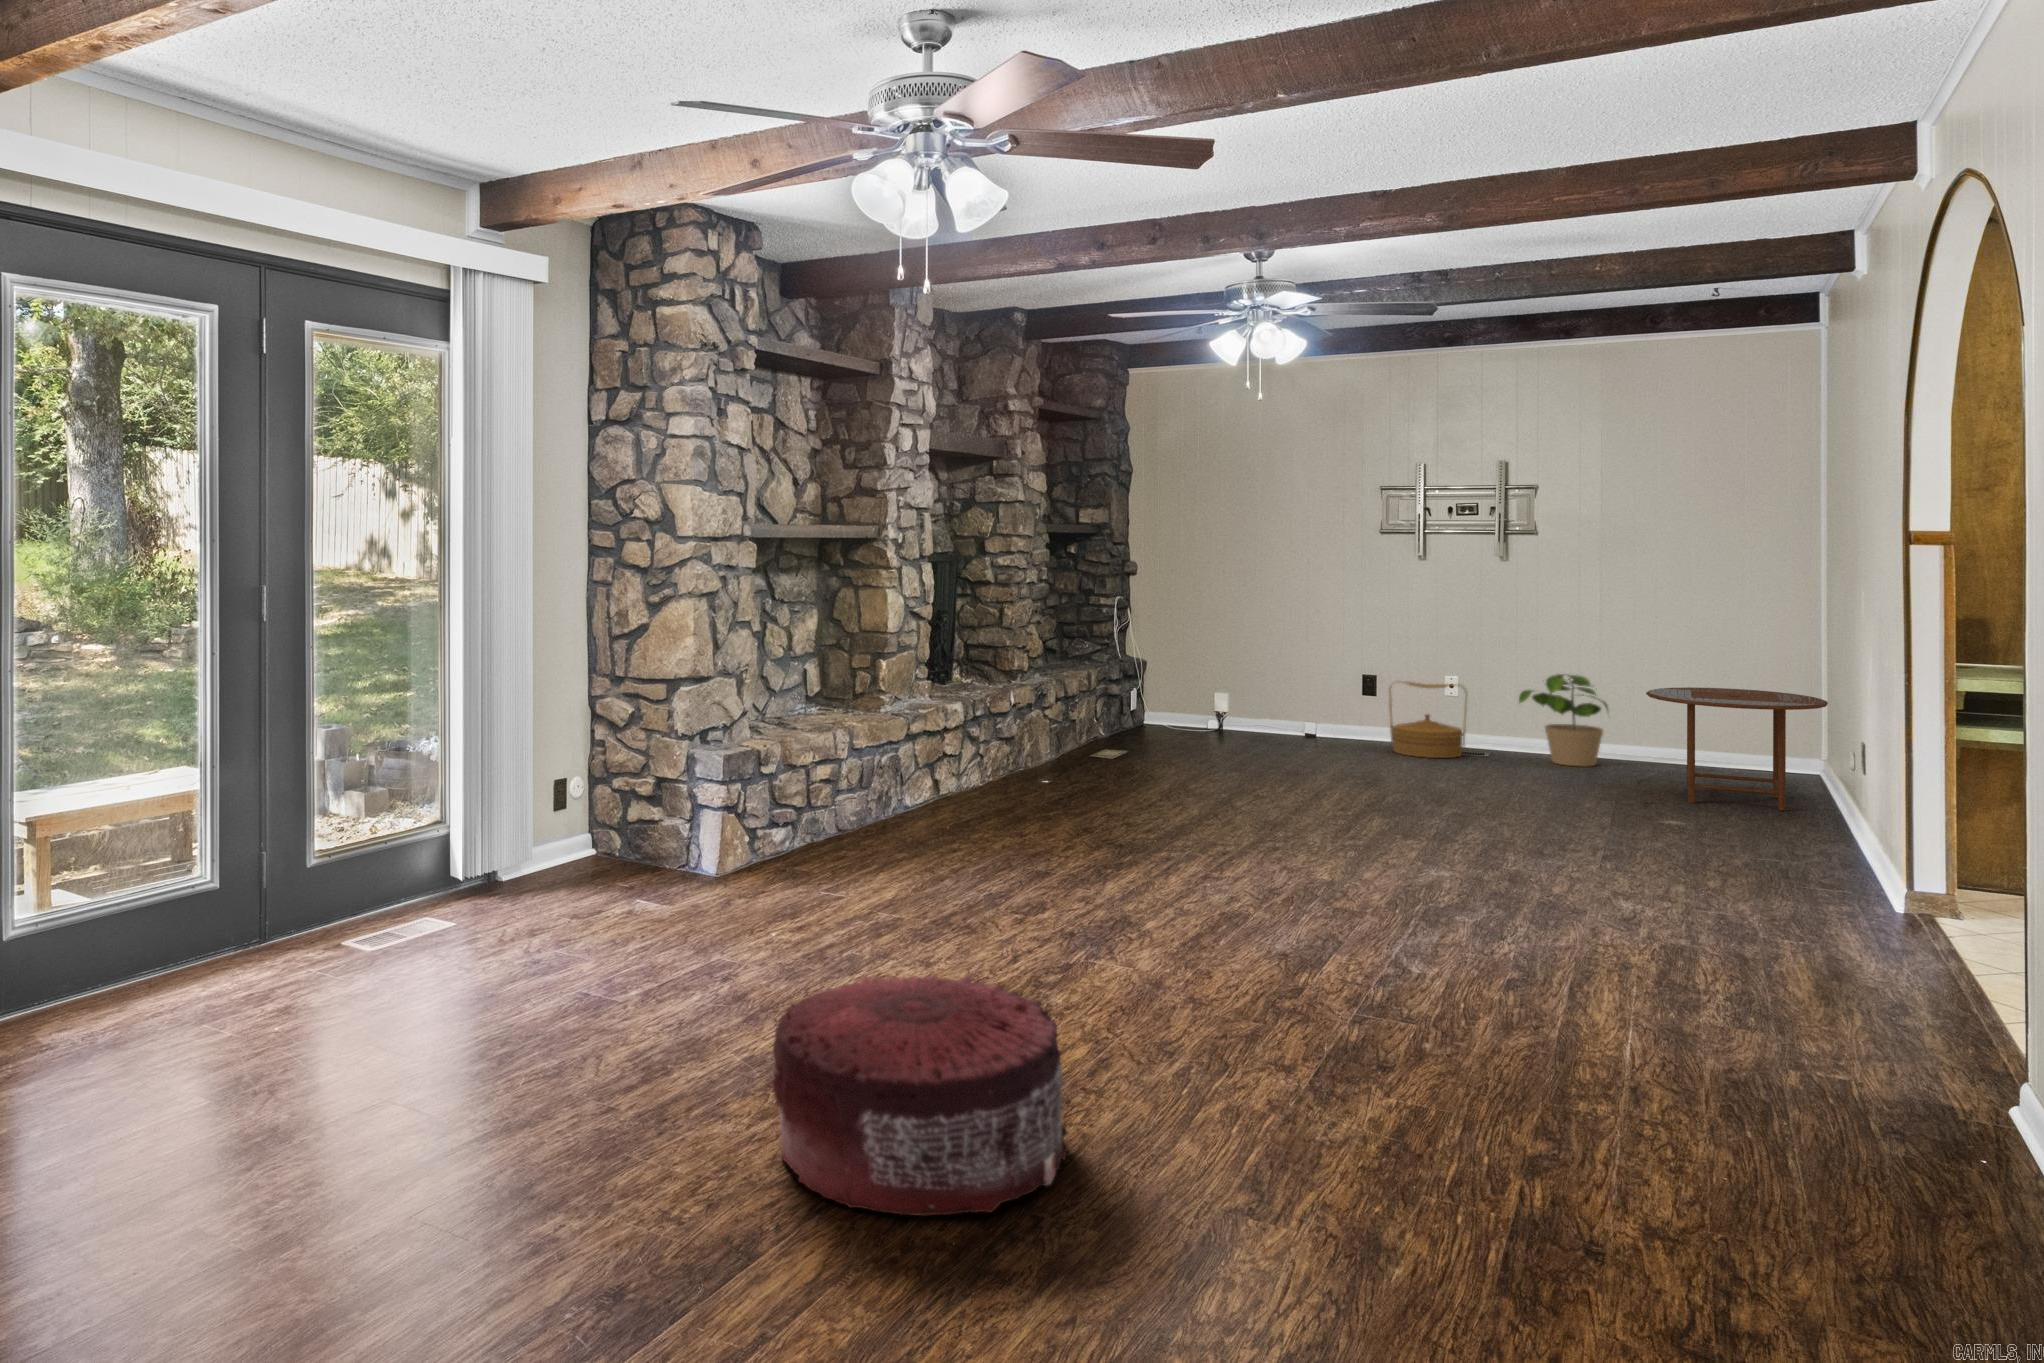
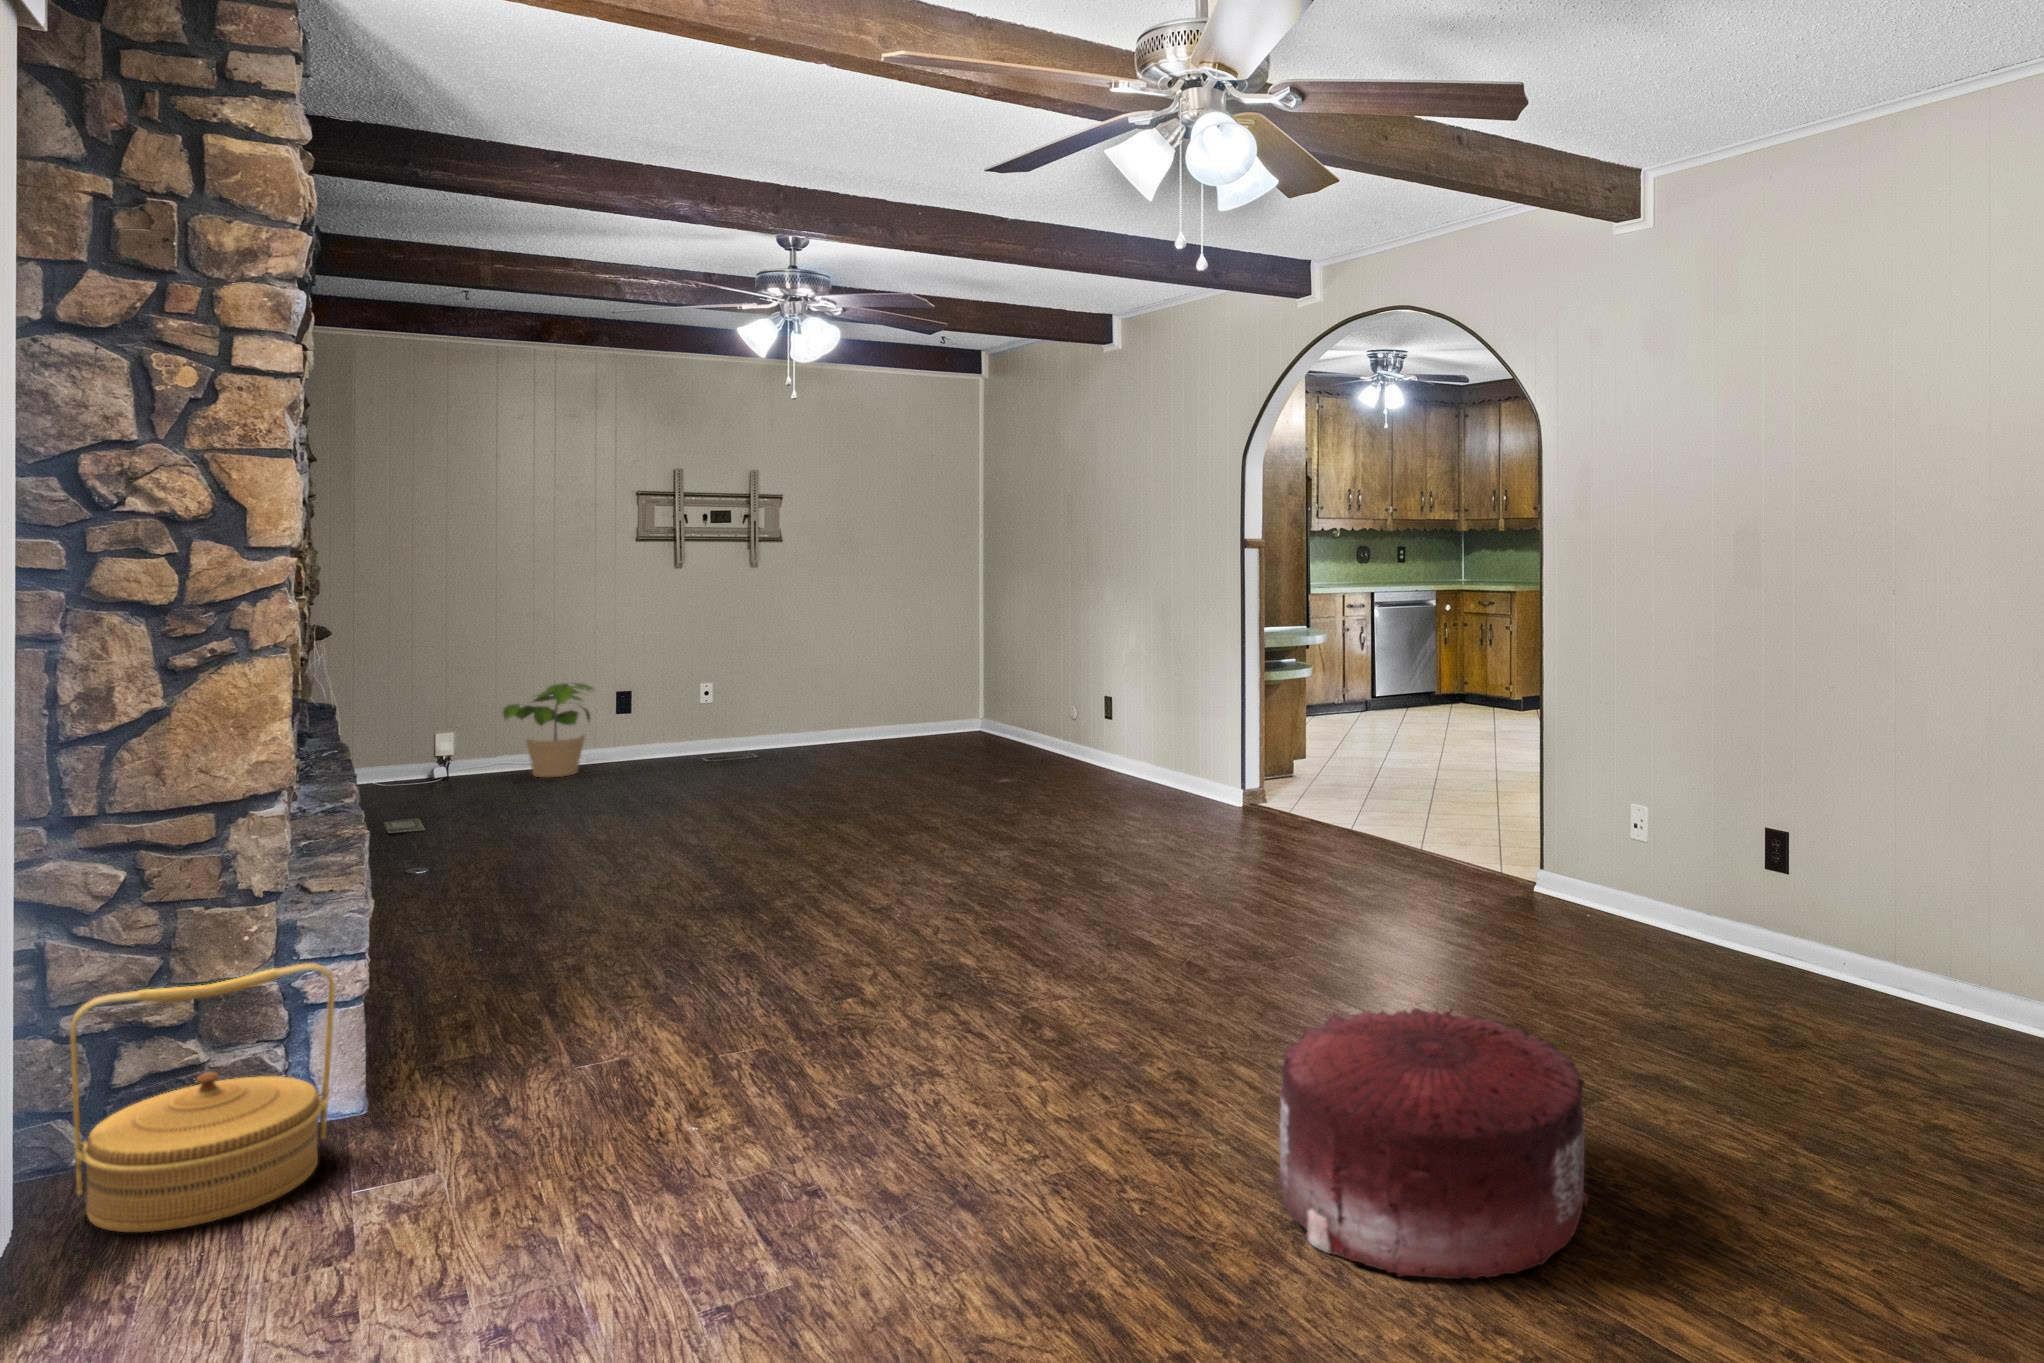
potted plant: present [1519,674,1608,767] -> present [503,683,593,777]
woven basket: present [1389,681,1467,758] -> present [70,963,335,1232]
side table: present [1646,687,1828,811] -> none [924,668,1050,765]

